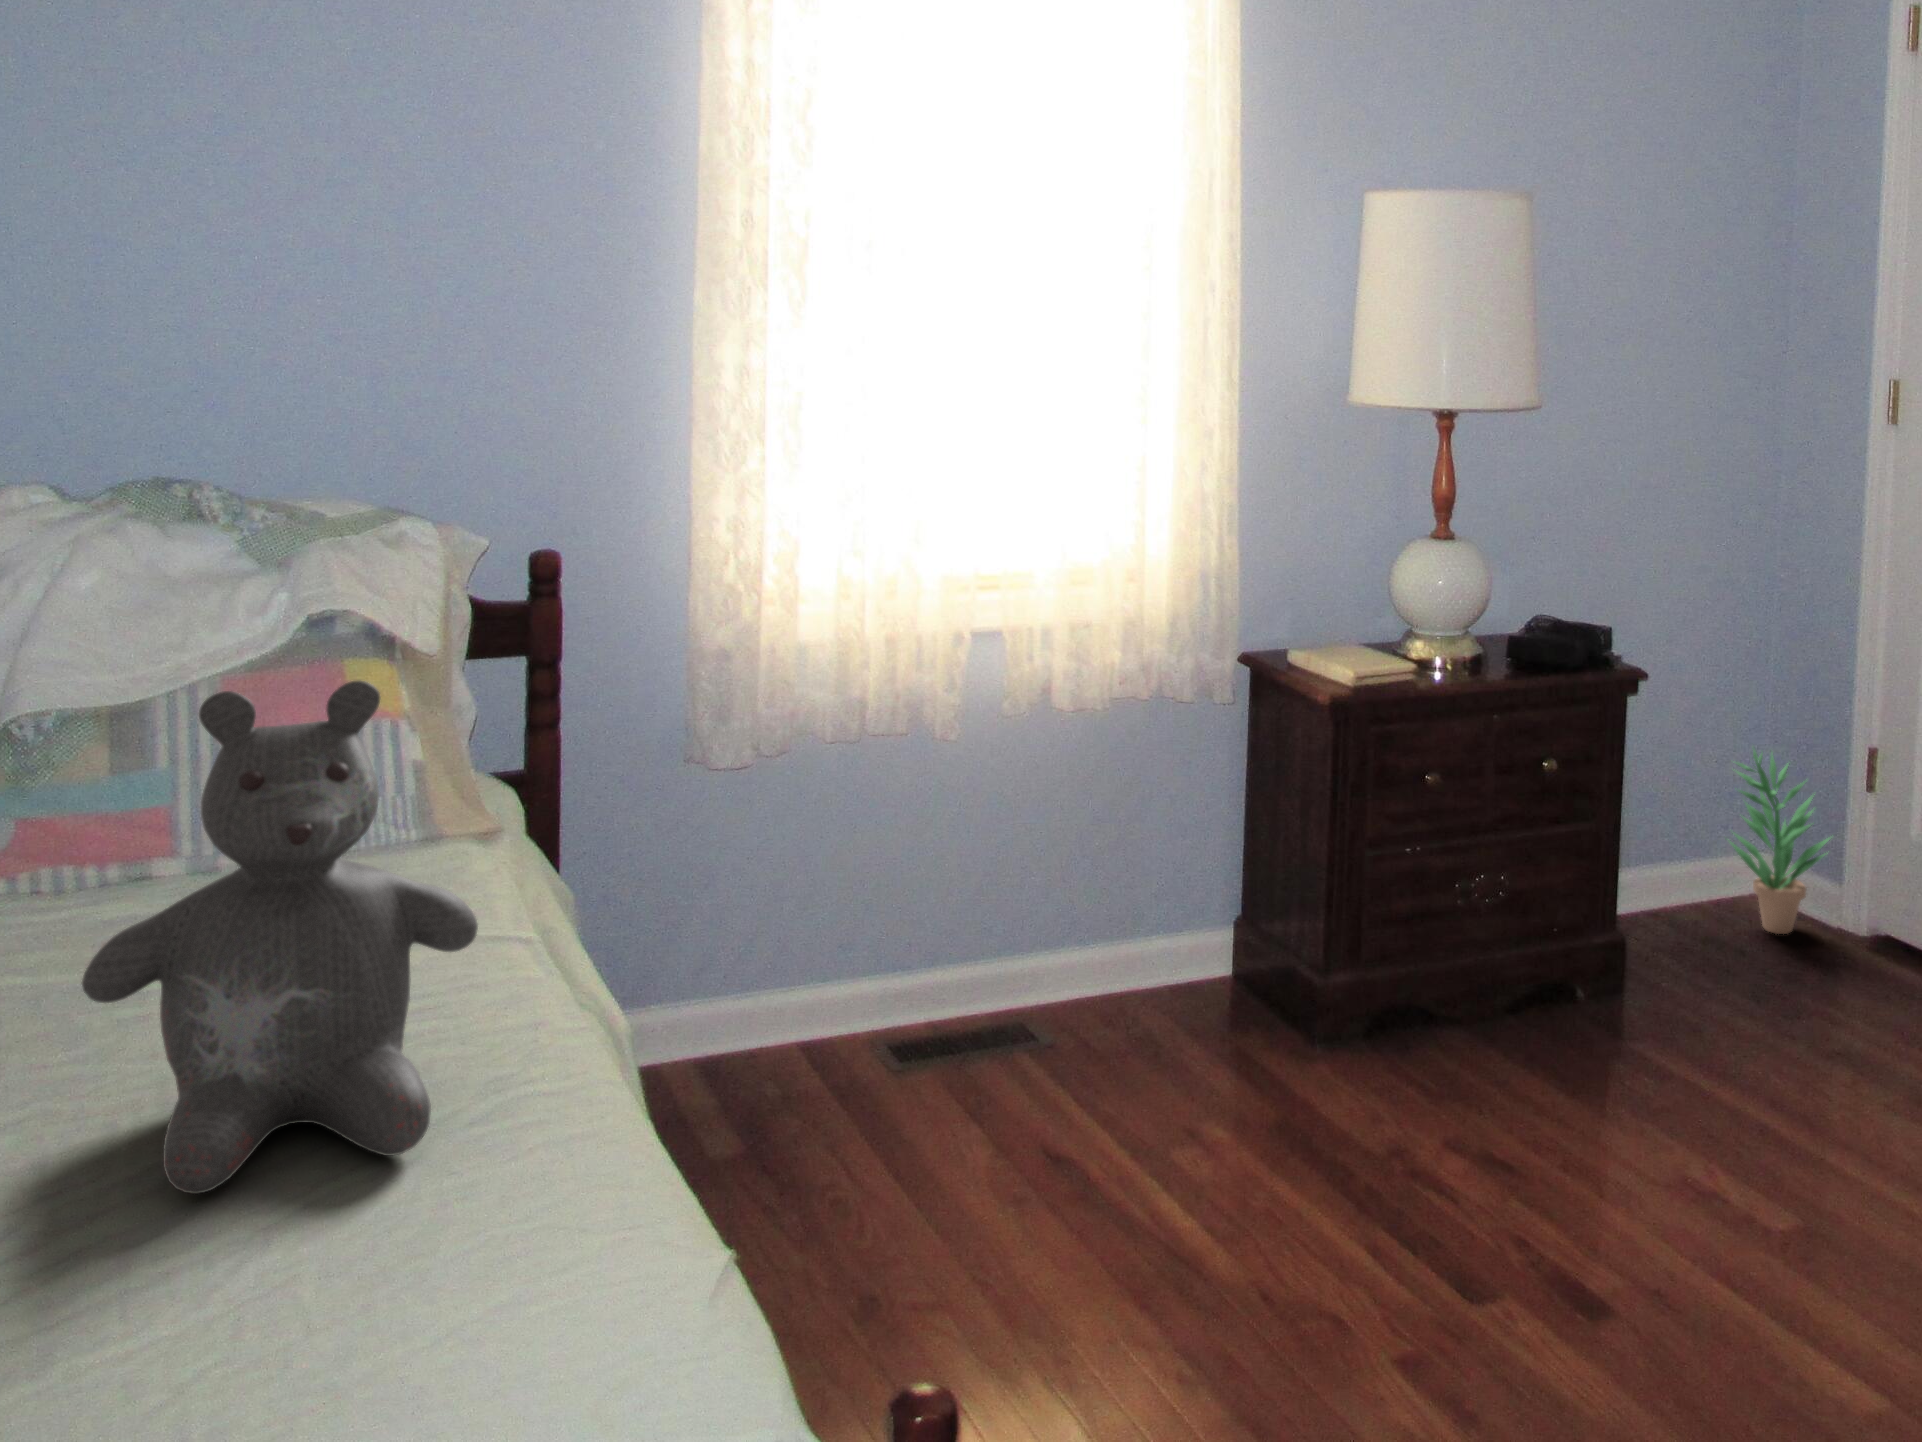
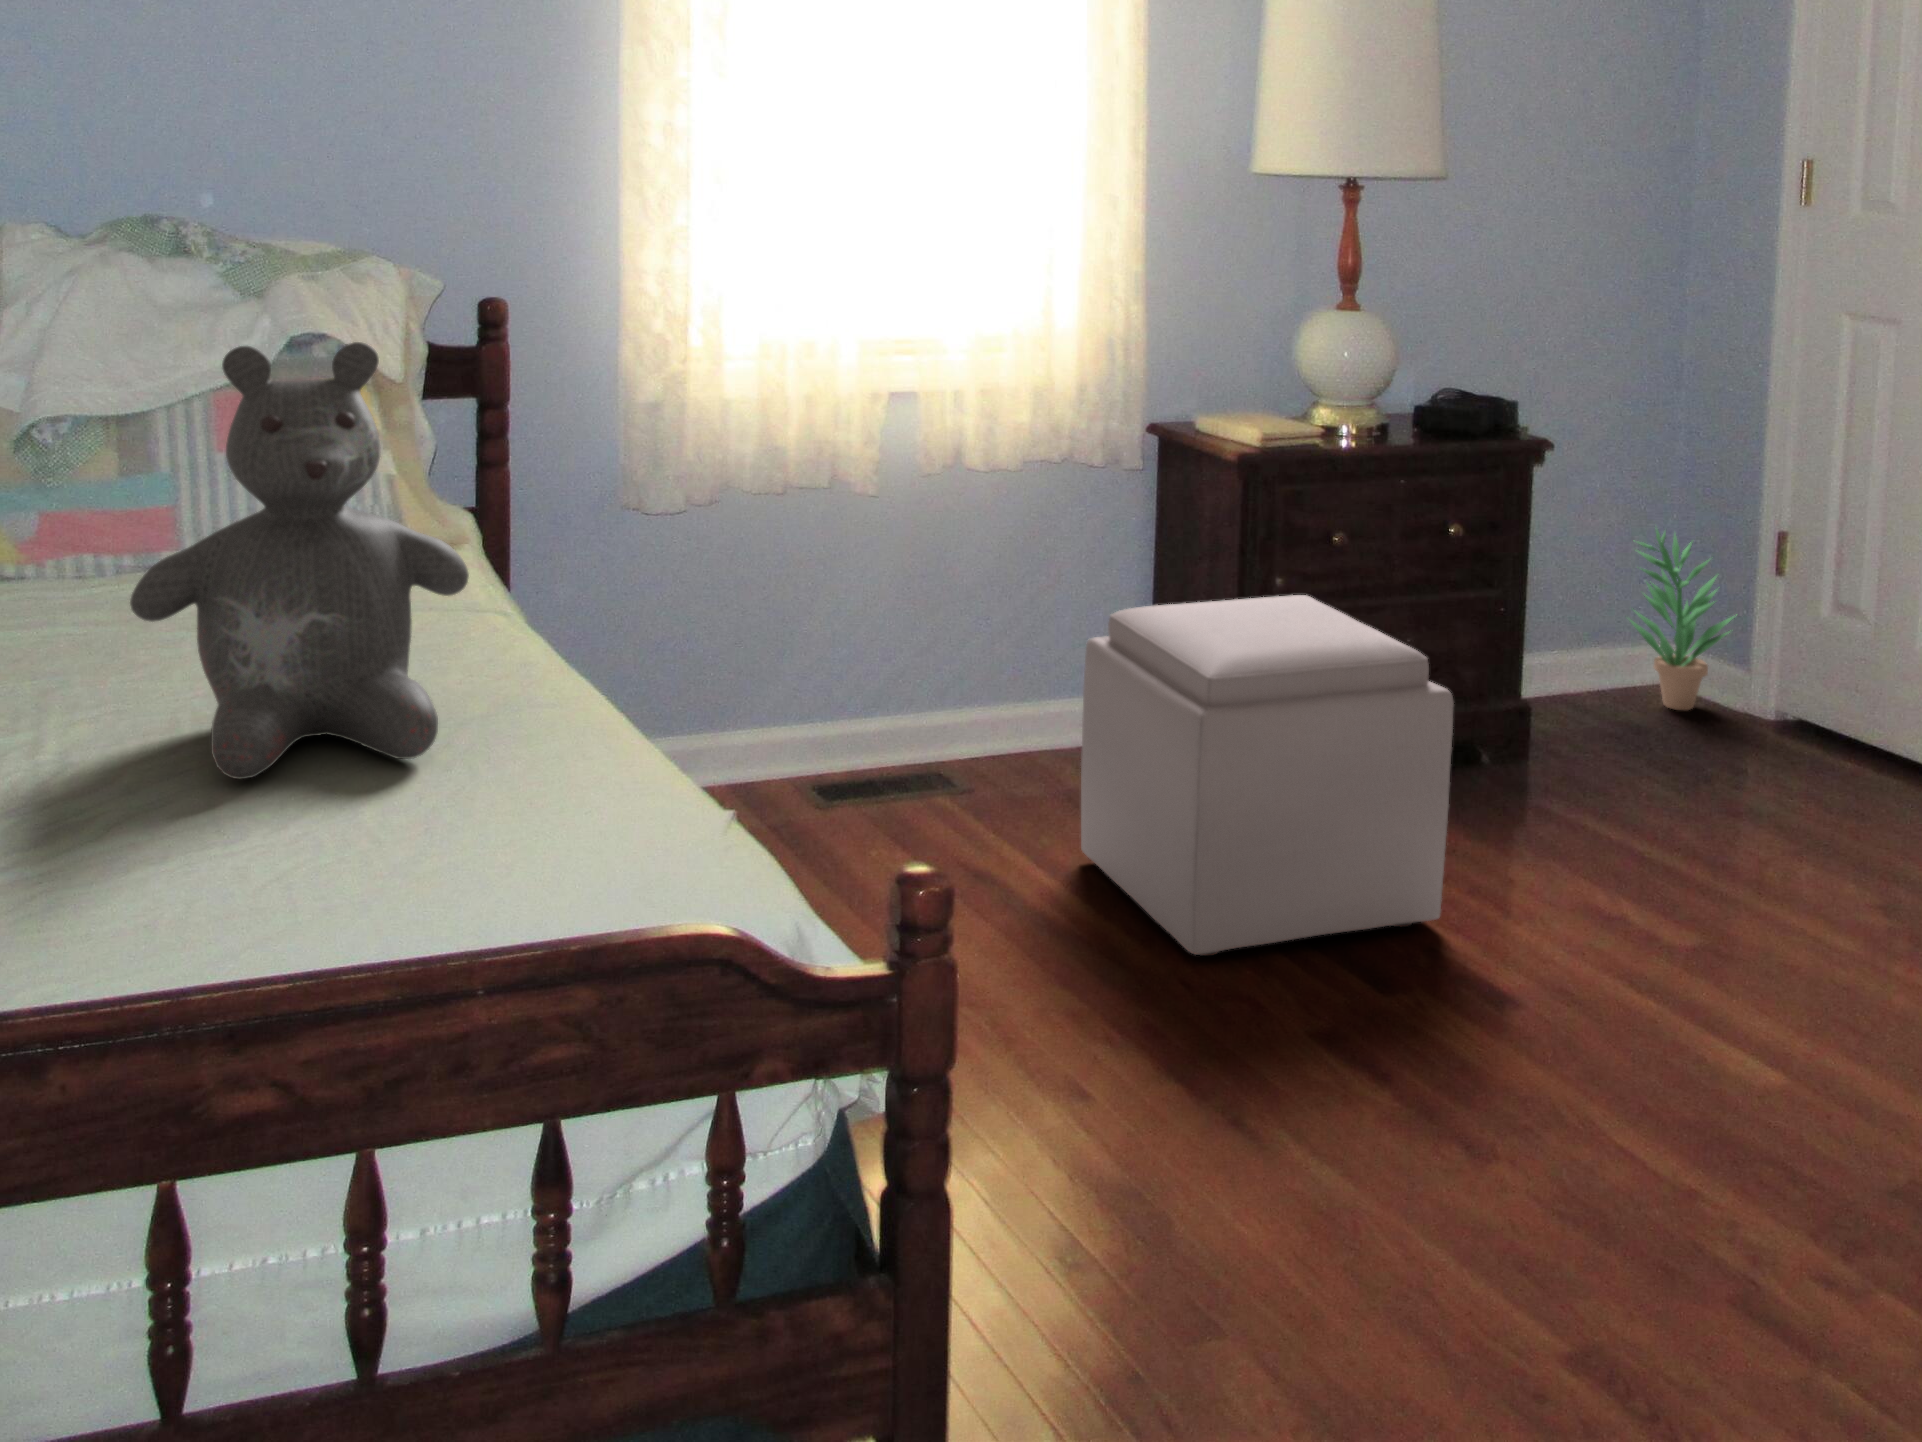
ottoman: none [1166,850,1547,1255] -> present [1081,595,1454,956]

